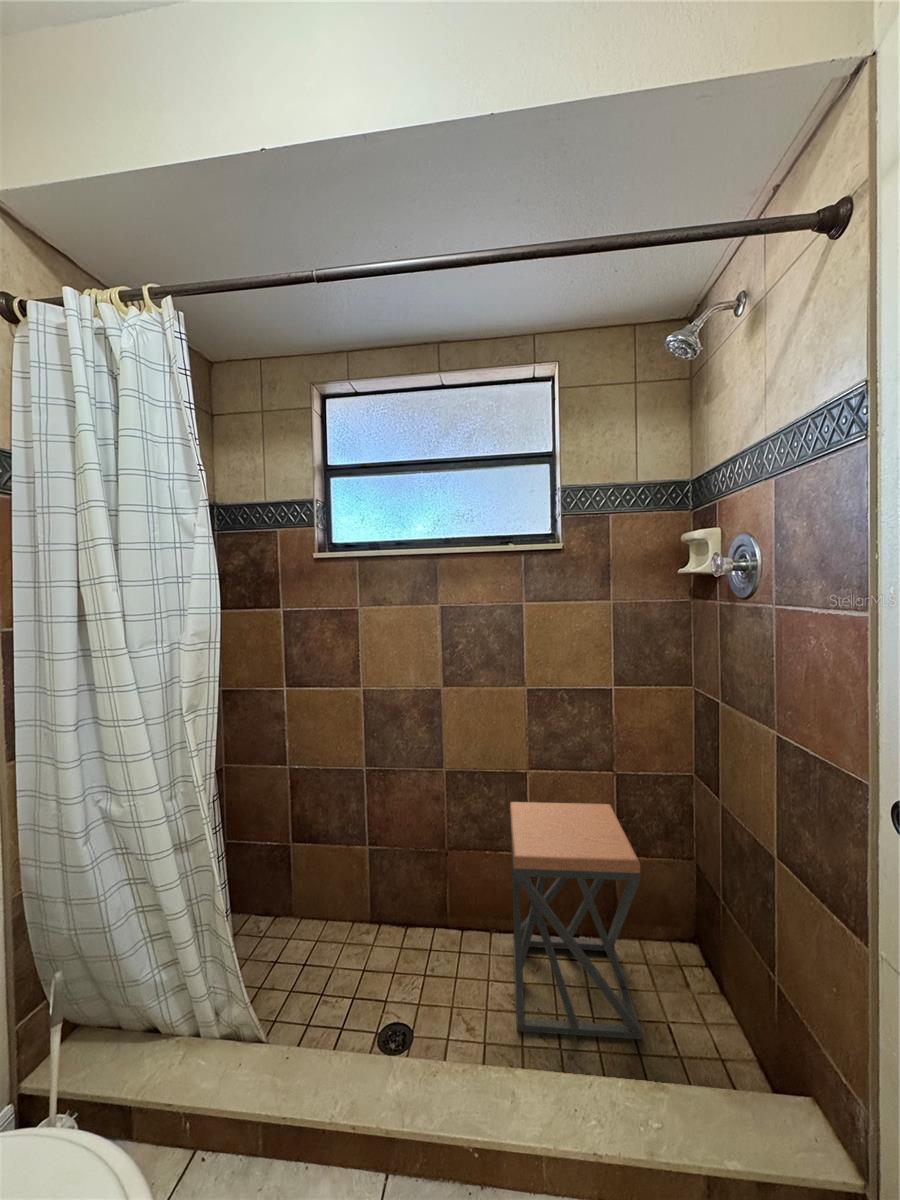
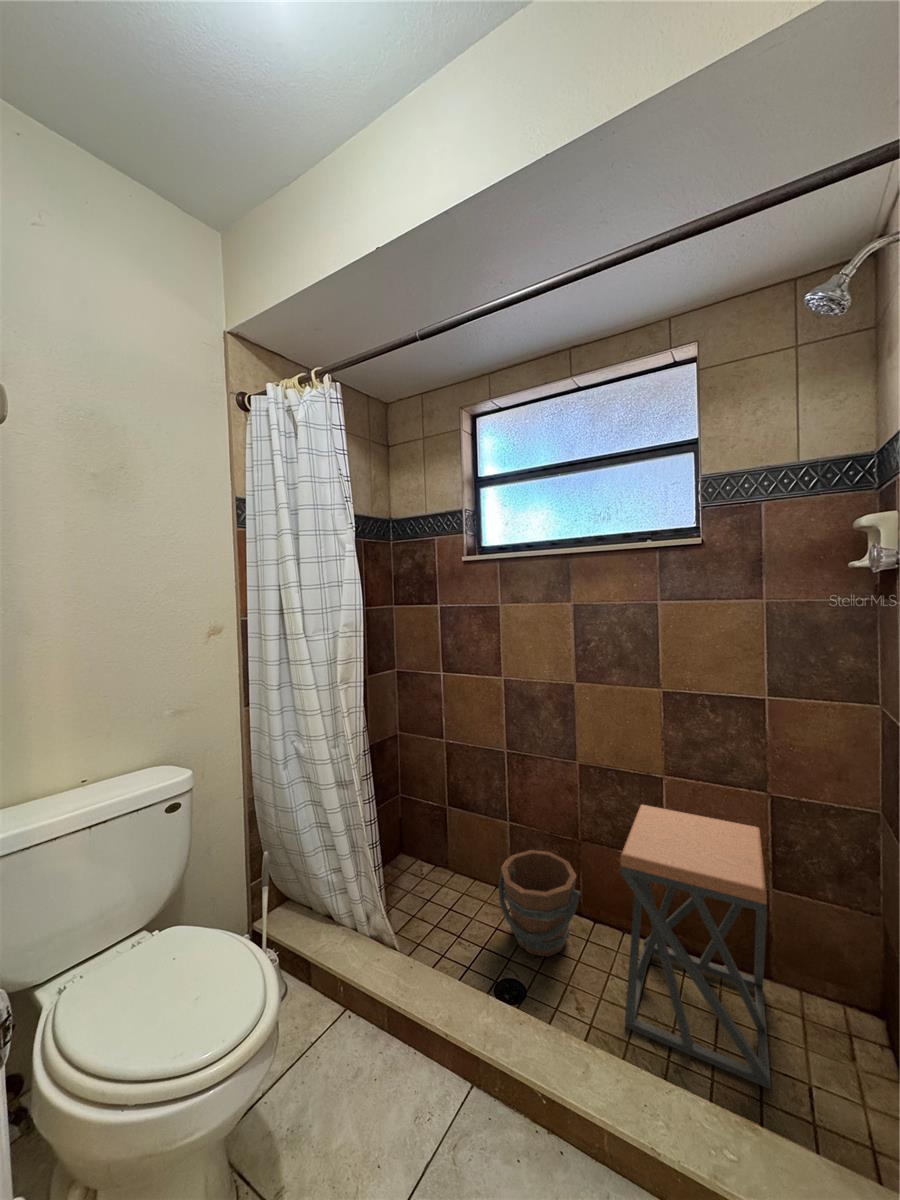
bucket: none [368,870,458,987] -> present [498,850,580,957]

